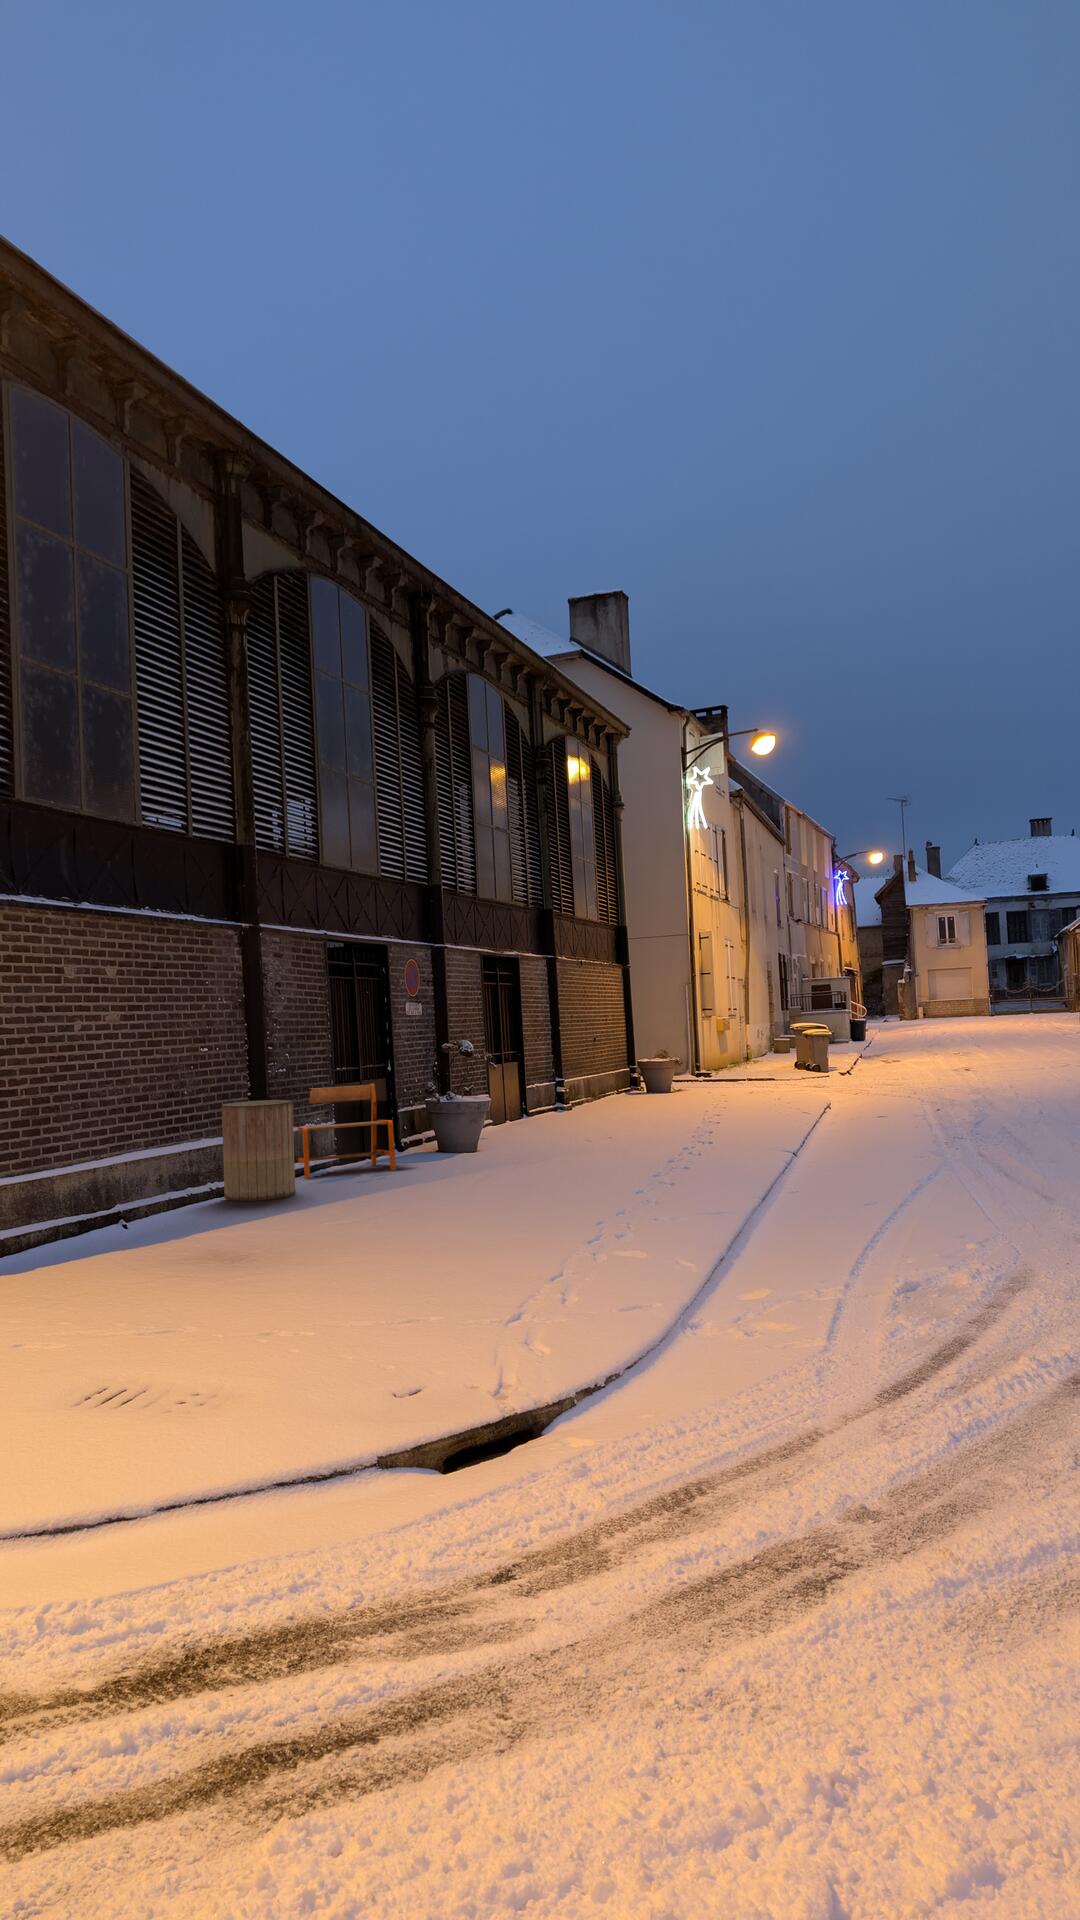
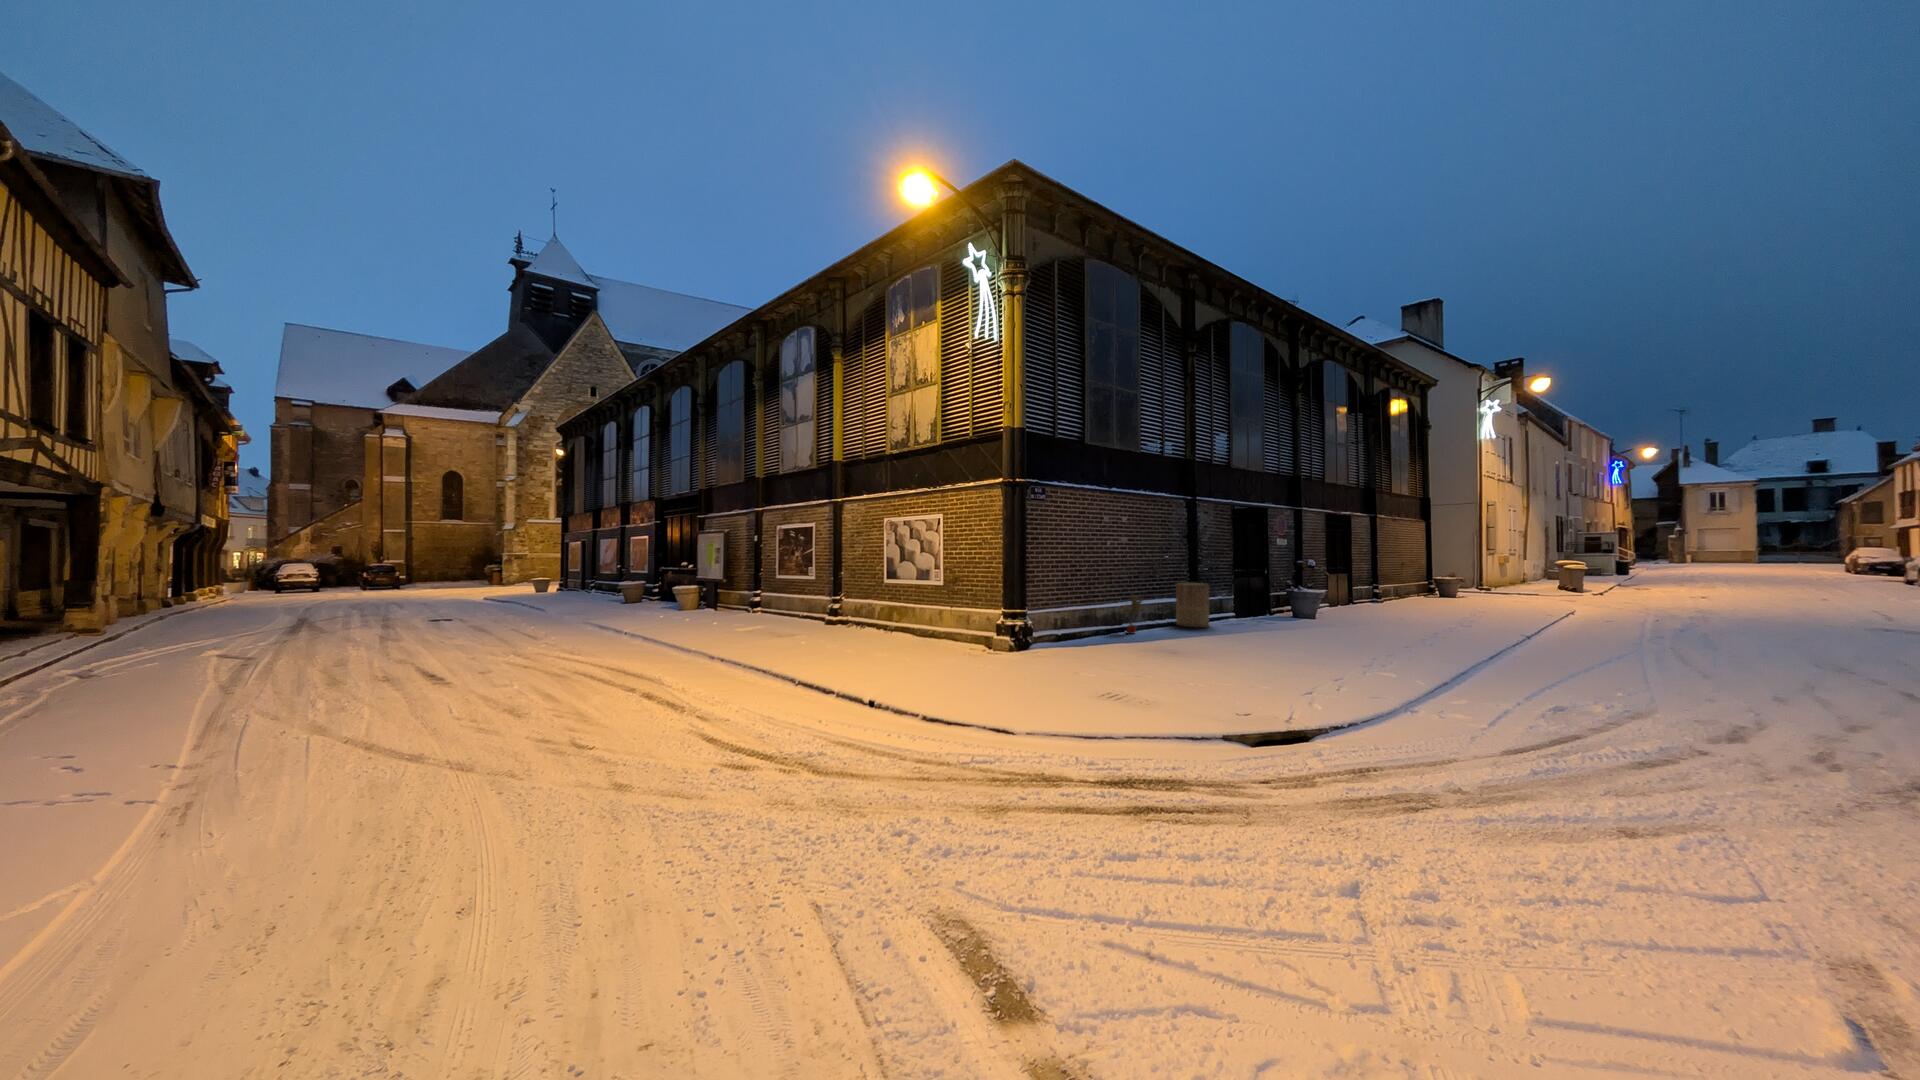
bench: present [298,1084,396,1179] -> none [1210,579,1262,622]
potted tree: none [89,1135,153,1235] -> present [1121,595,1144,634]

